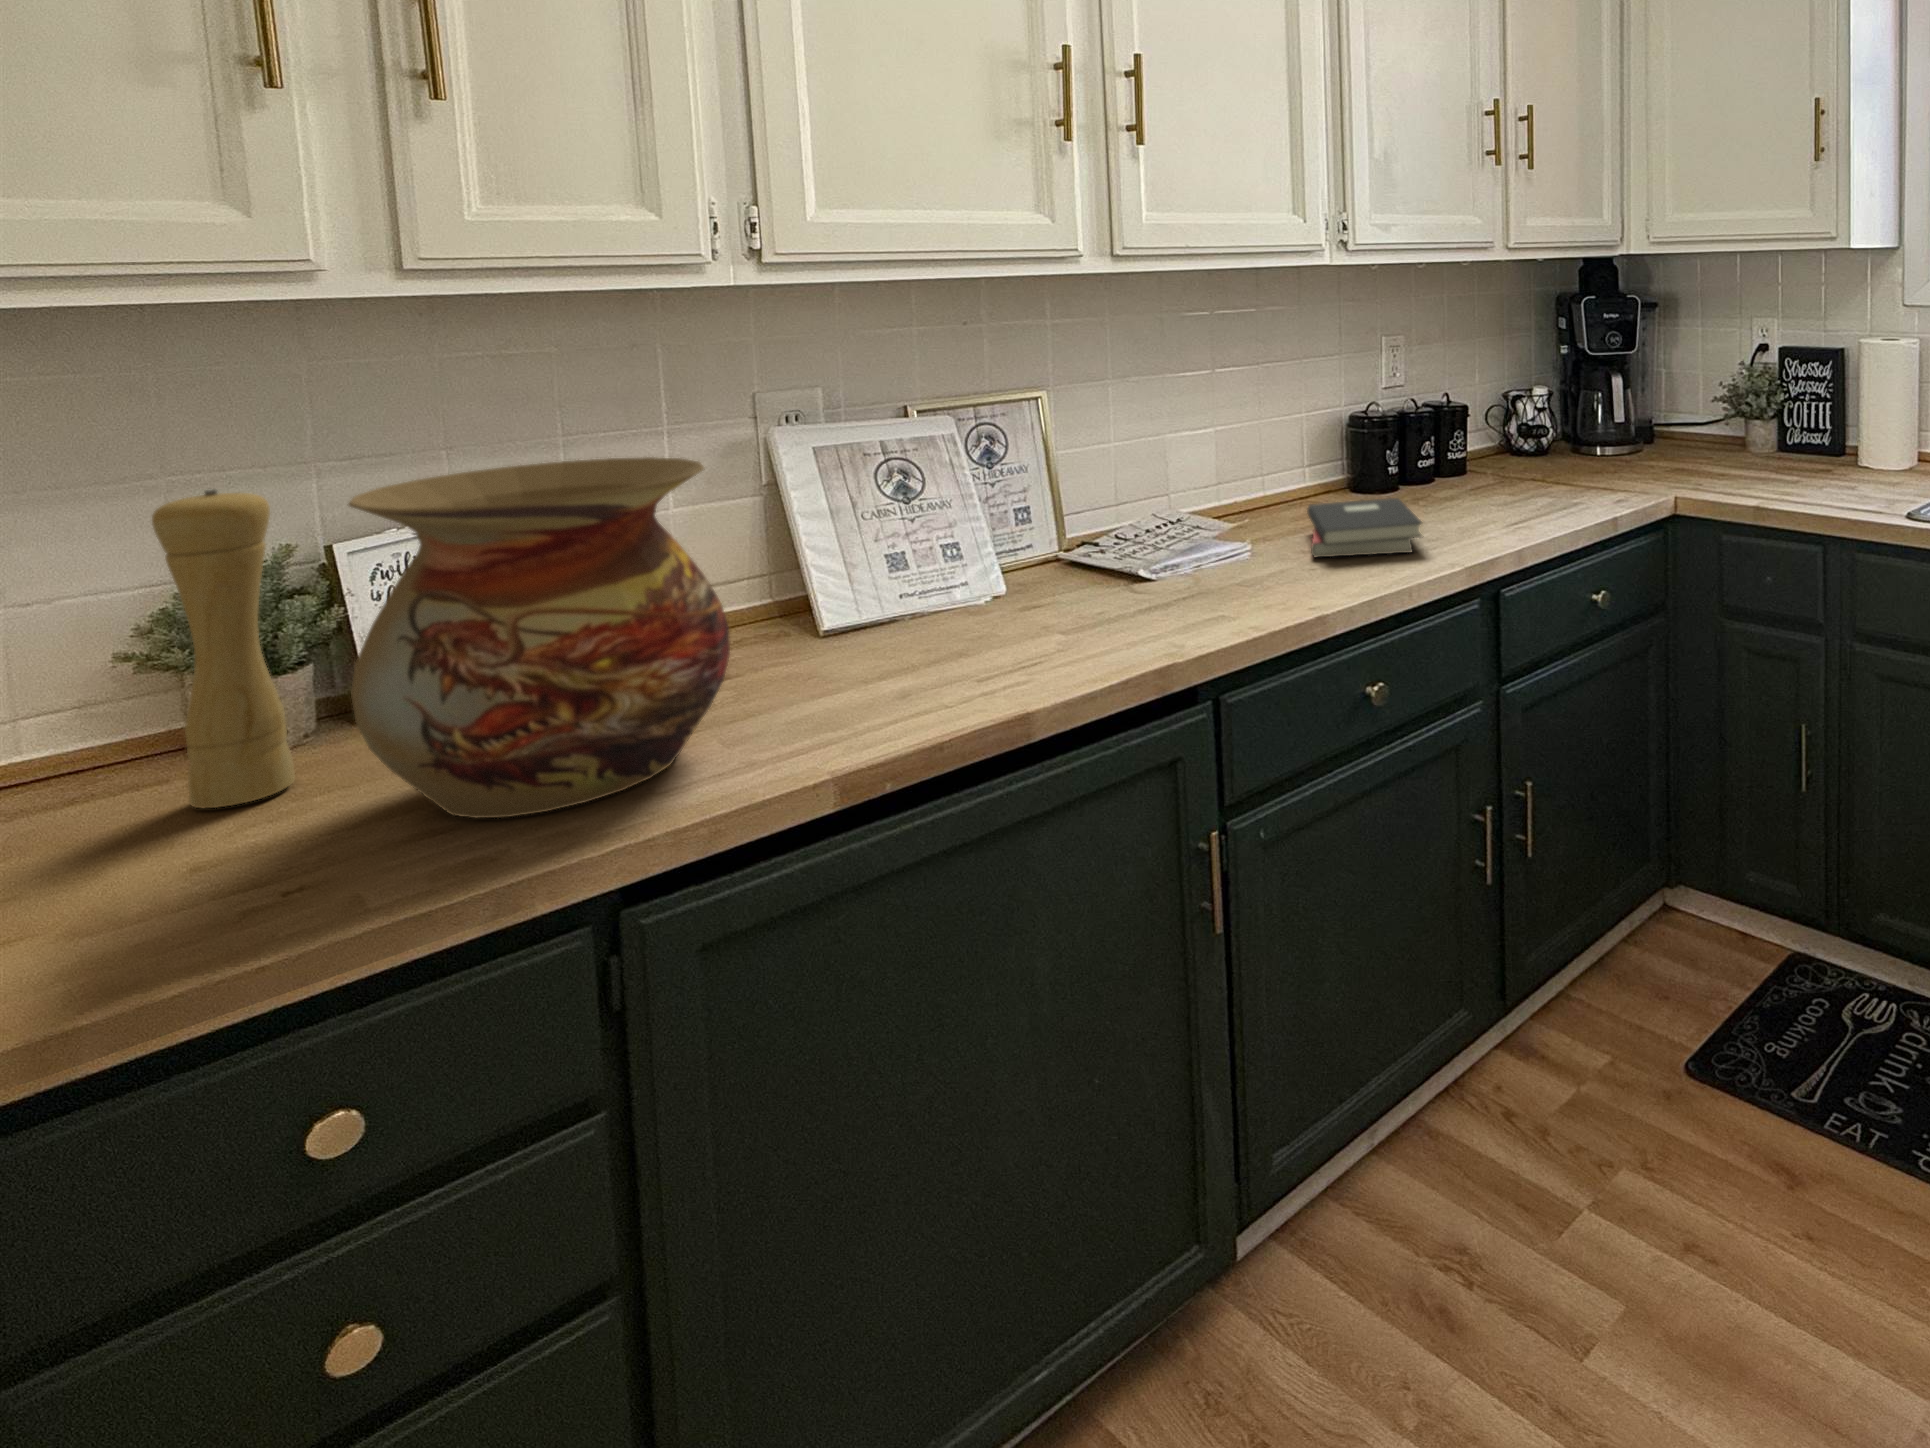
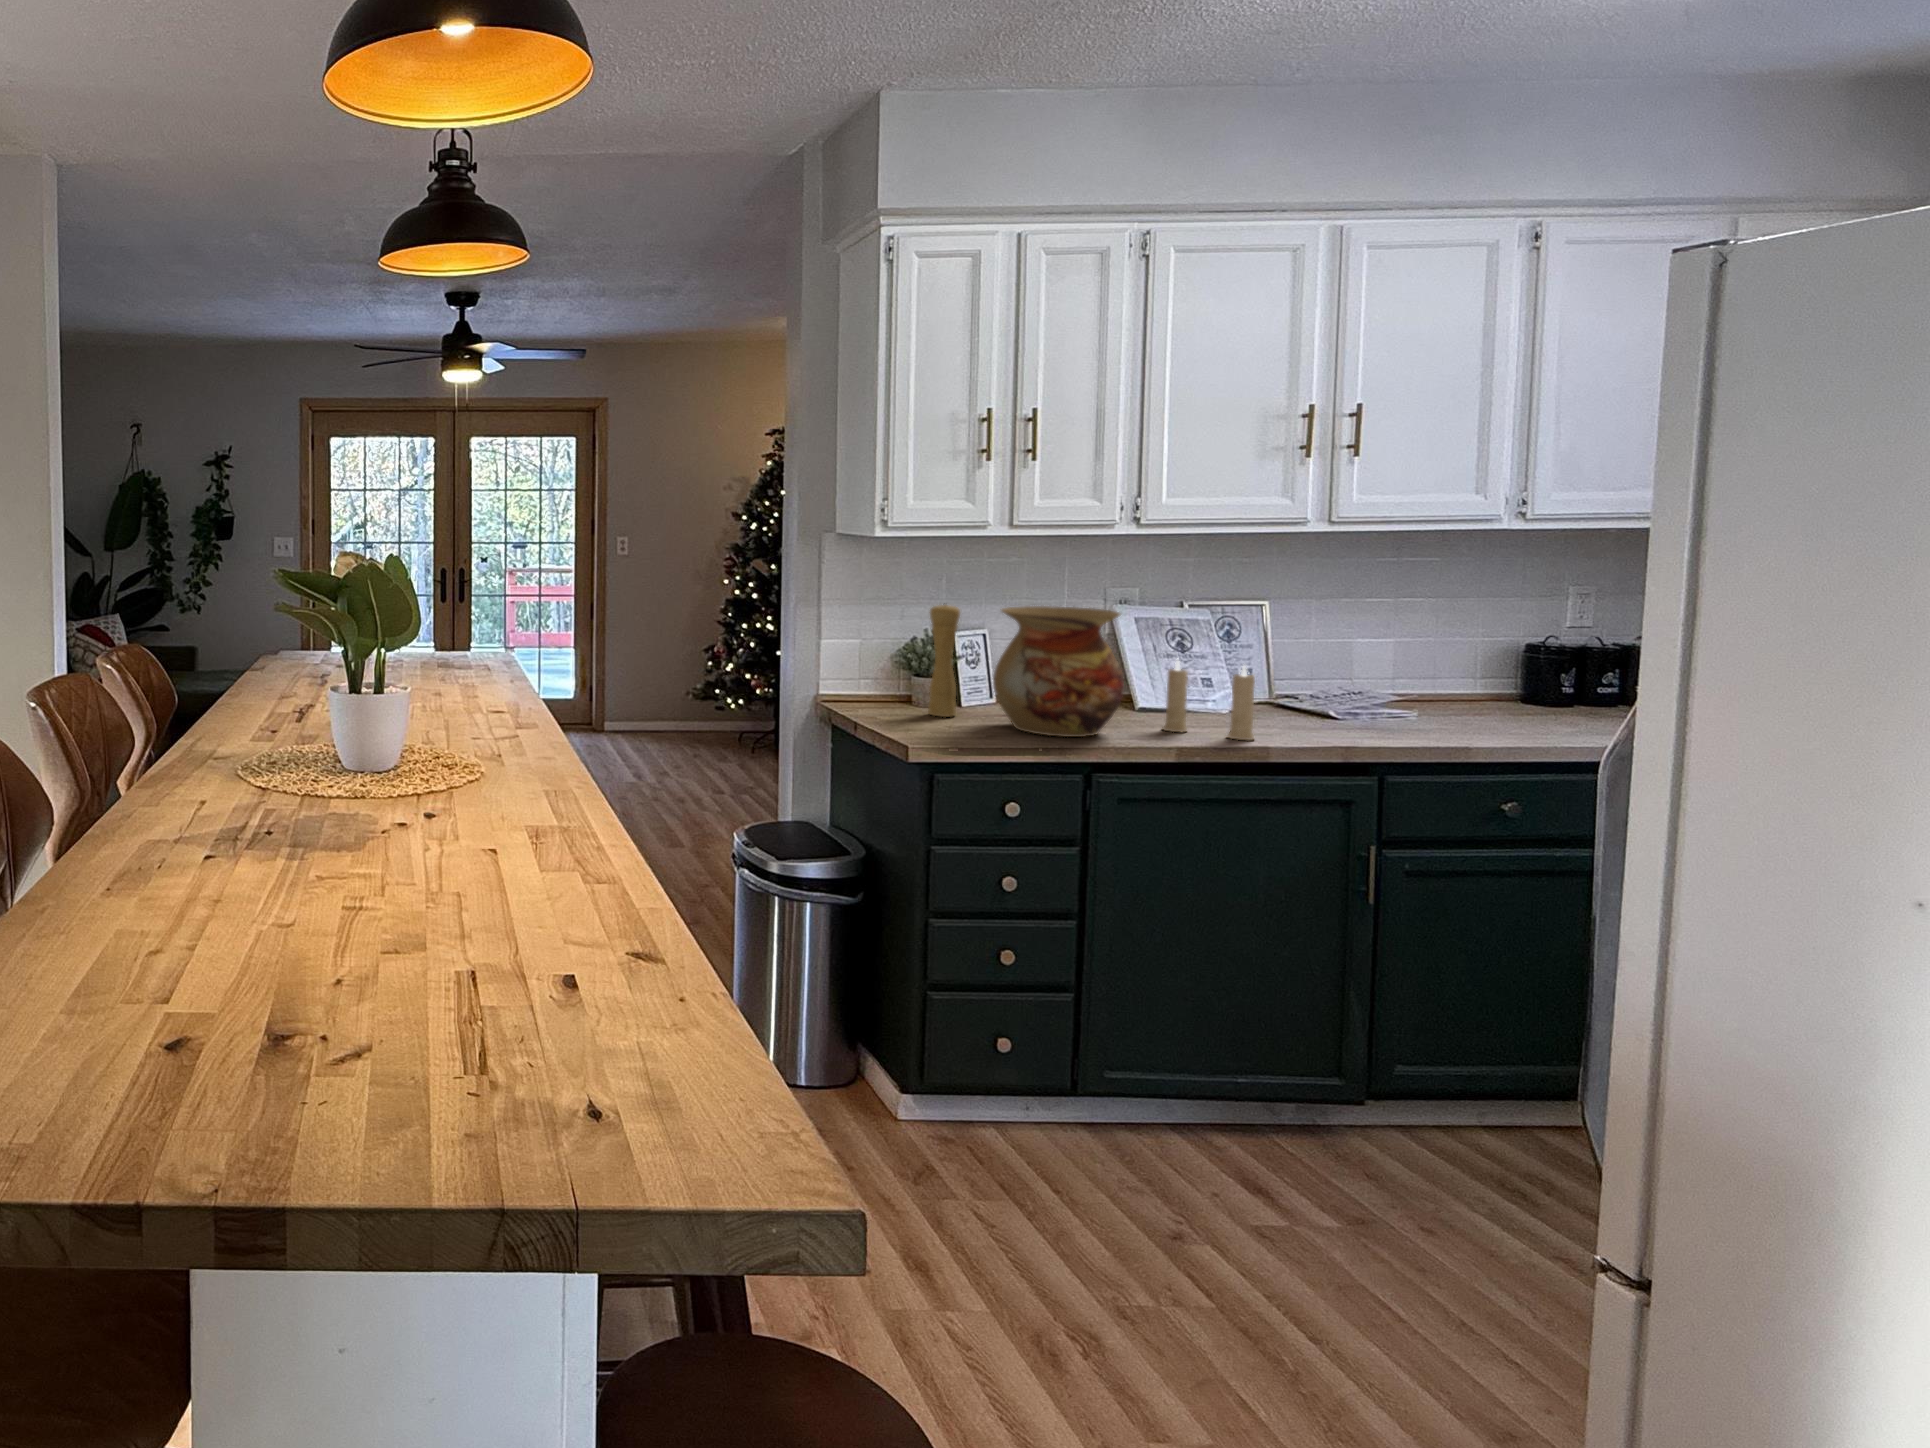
hardback book: present [1307,498,1422,557] -> none [1464,696,1567,735]
candle: none [836,529,1019,700] -> present [1162,661,1255,740]

